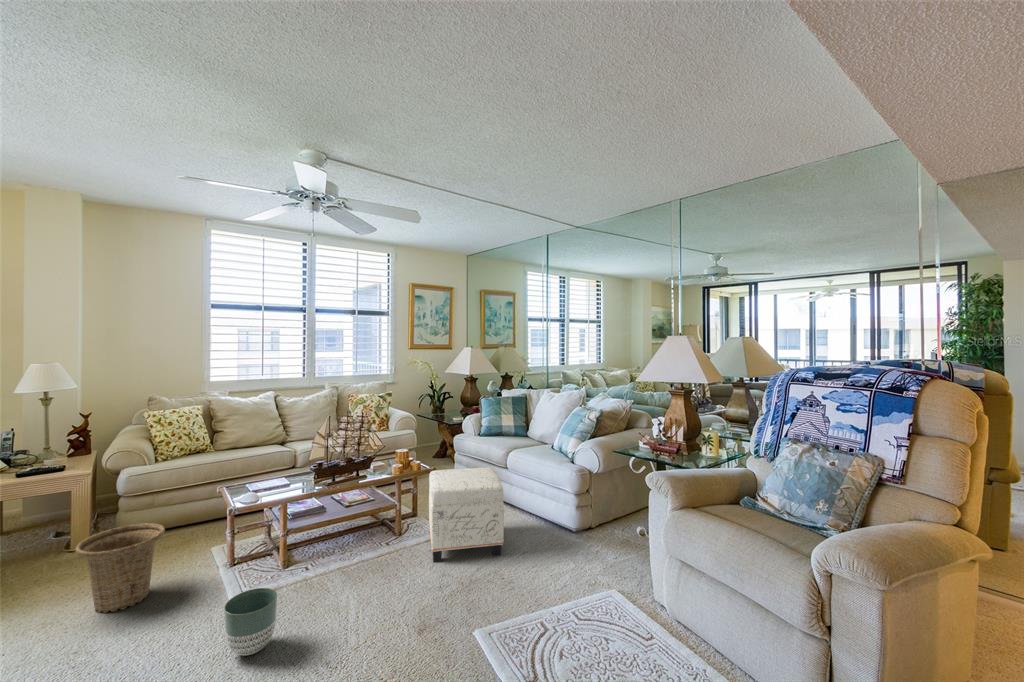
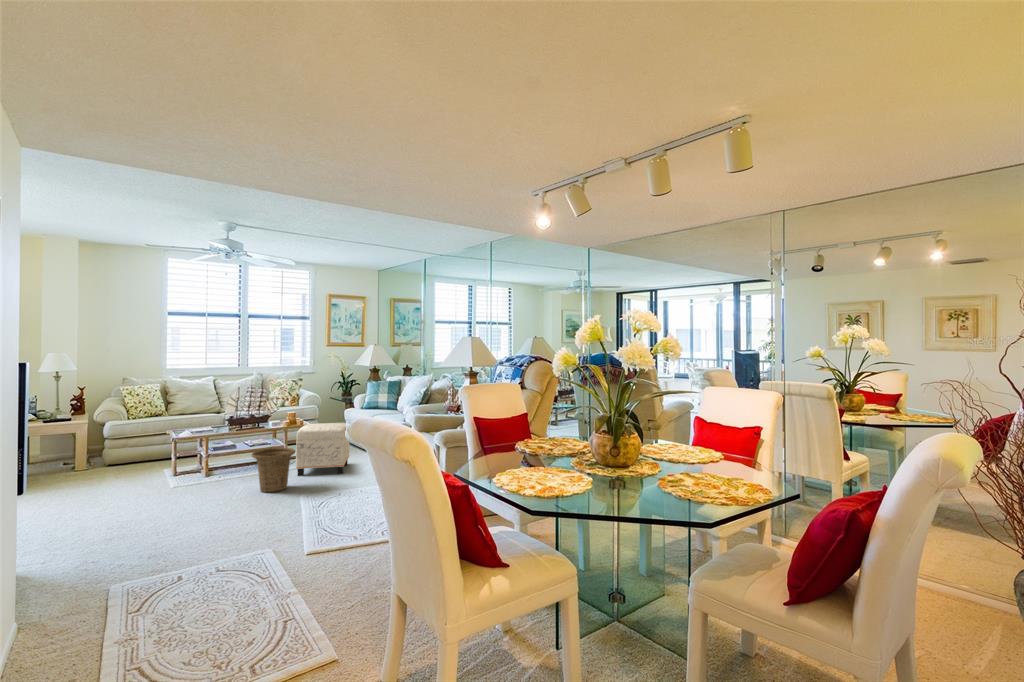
basket: present [75,523,165,613] -> present [252,448,295,493]
planter: present [224,588,277,656] -> none [163,471,191,501]

